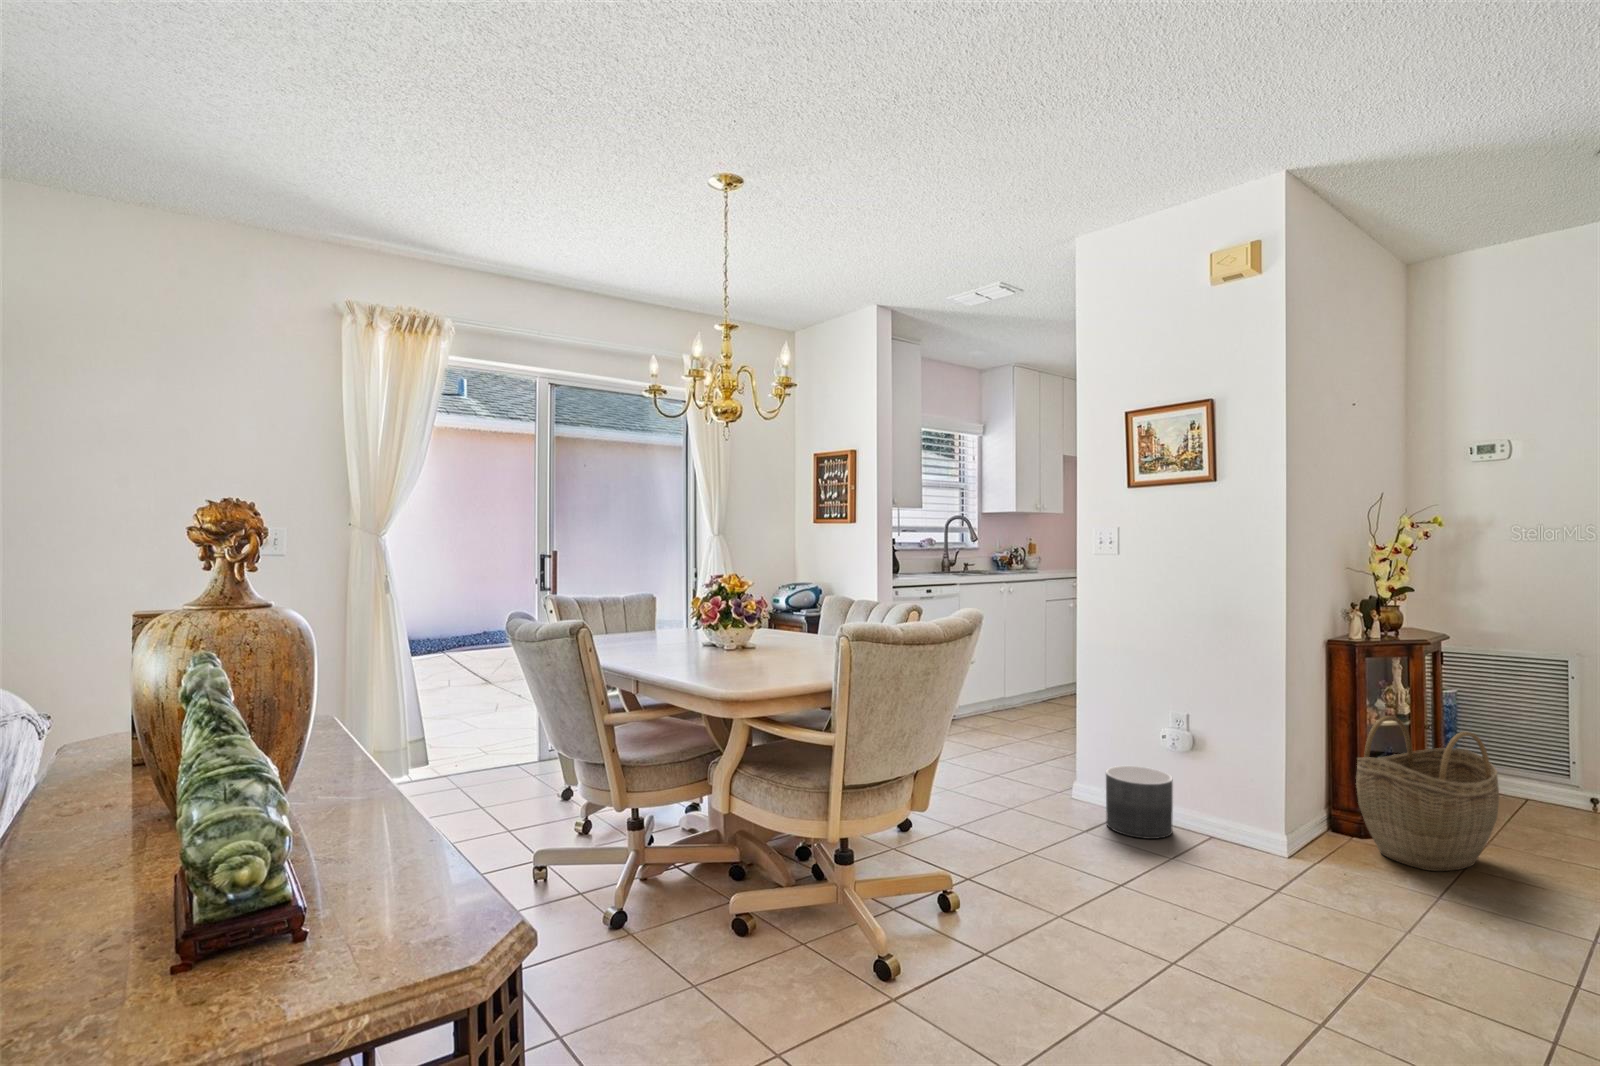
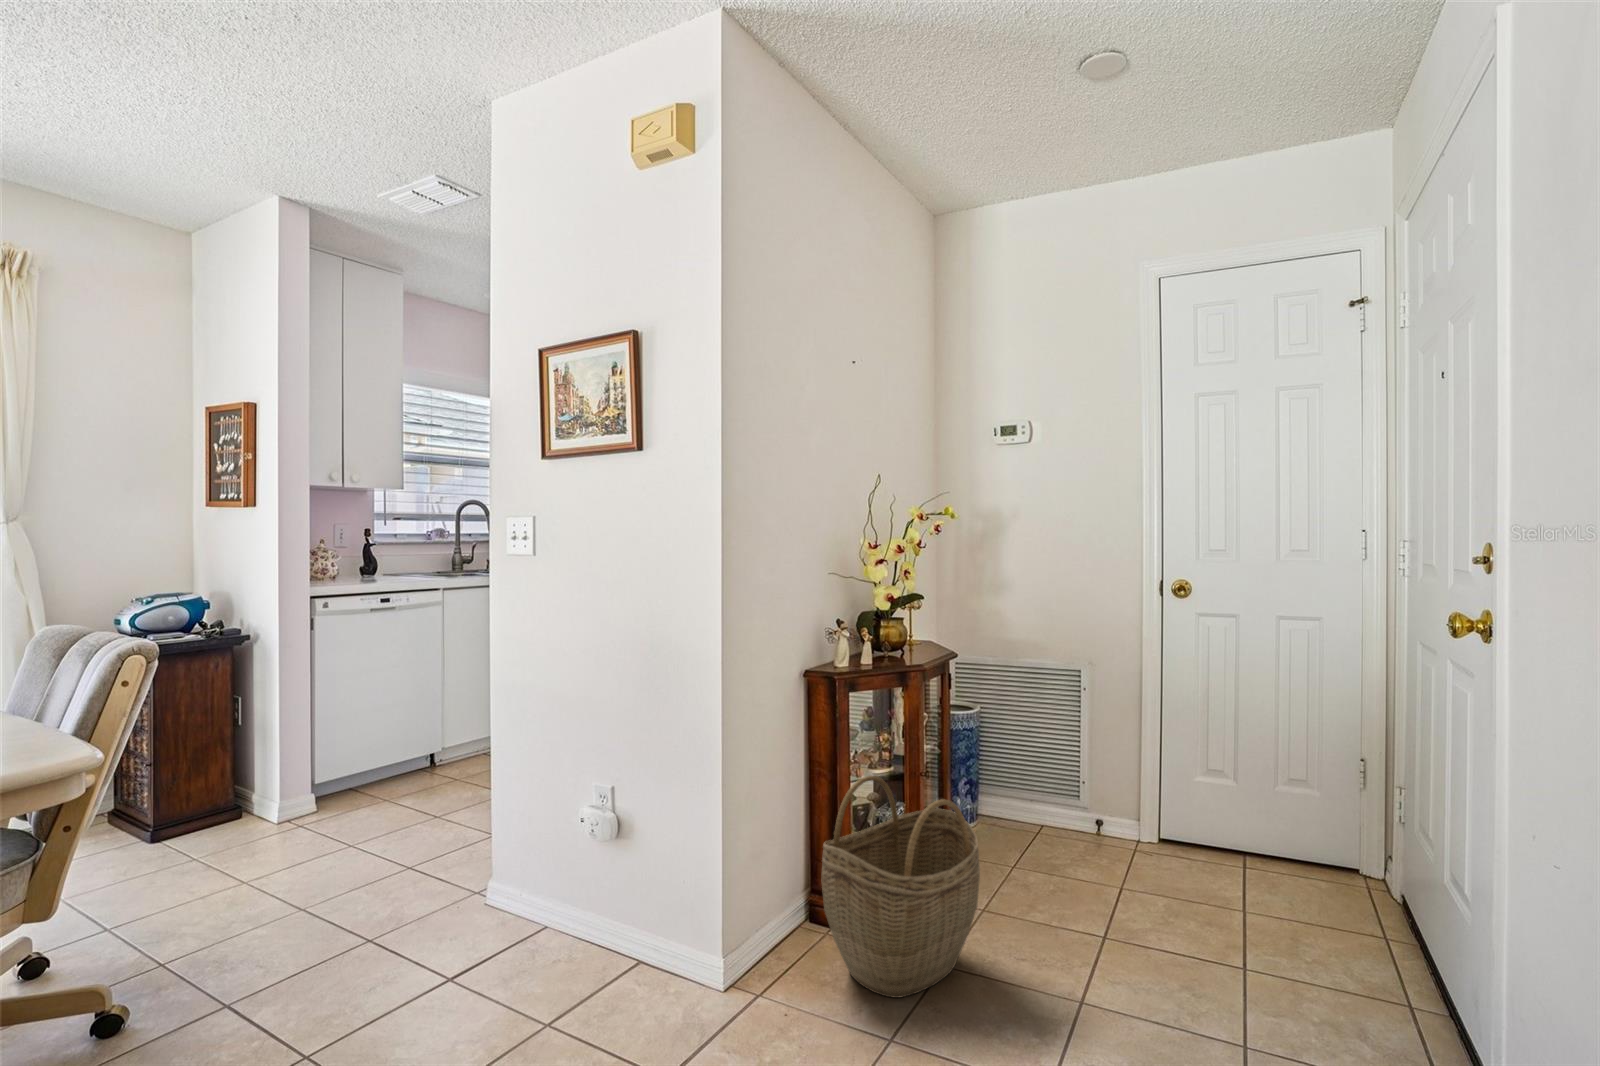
planter: present [1106,766,1173,839] -> none [487,881,587,1010]

